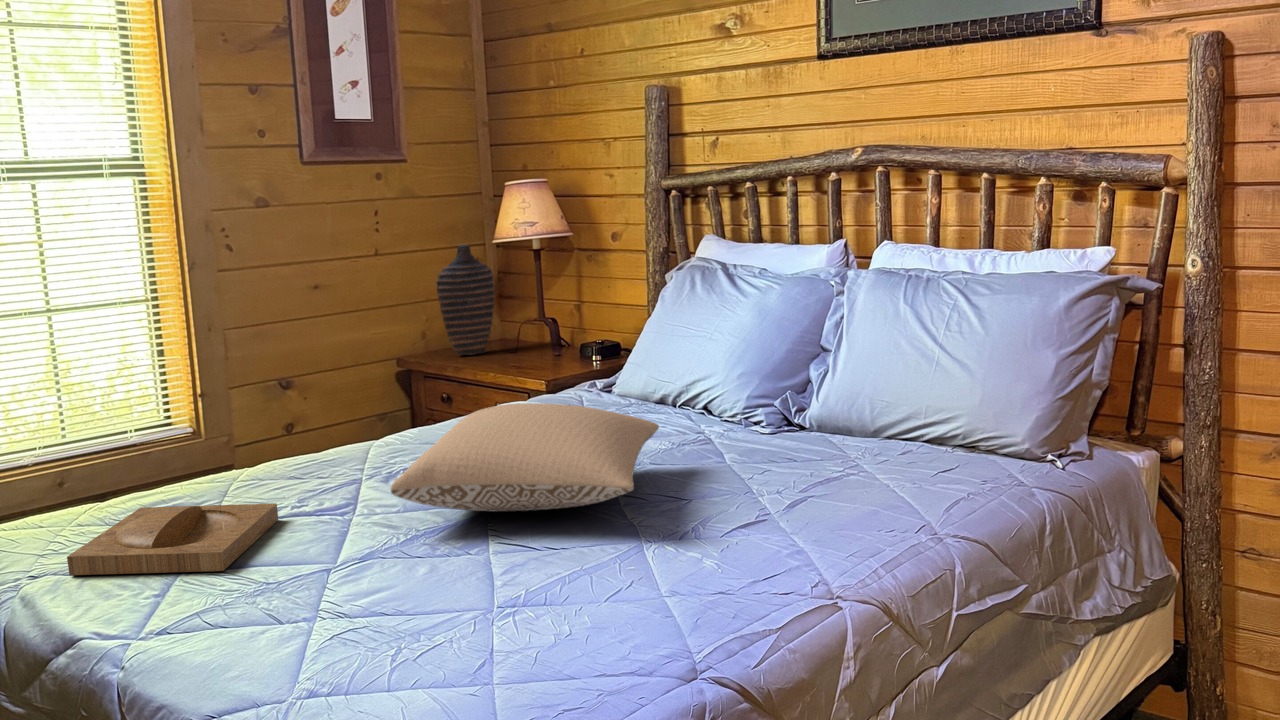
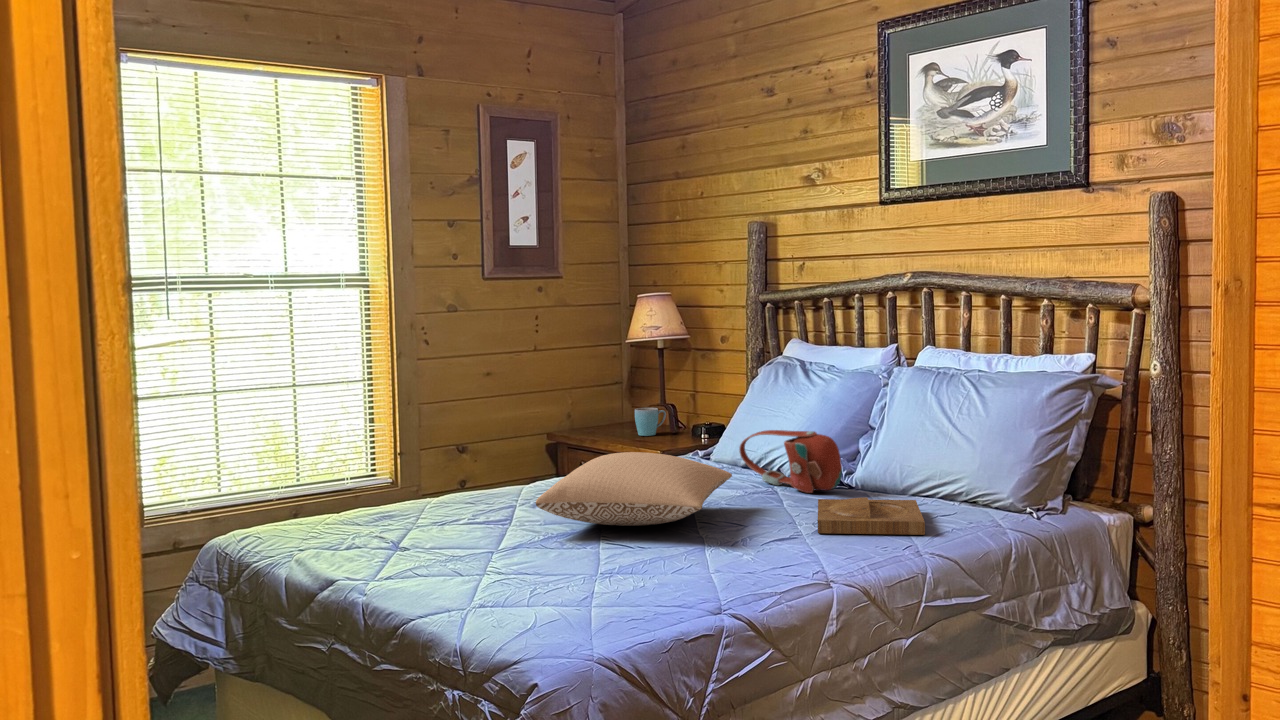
decorative vase: present [436,245,495,355] -> none [580,344,627,432]
mug: none [508,323,547,359] -> present [635,408,666,436]
handbag: none [657,359,797,441] -> present [739,430,842,493]
tray: present [67,503,278,575] -> present [818,497,925,535]

